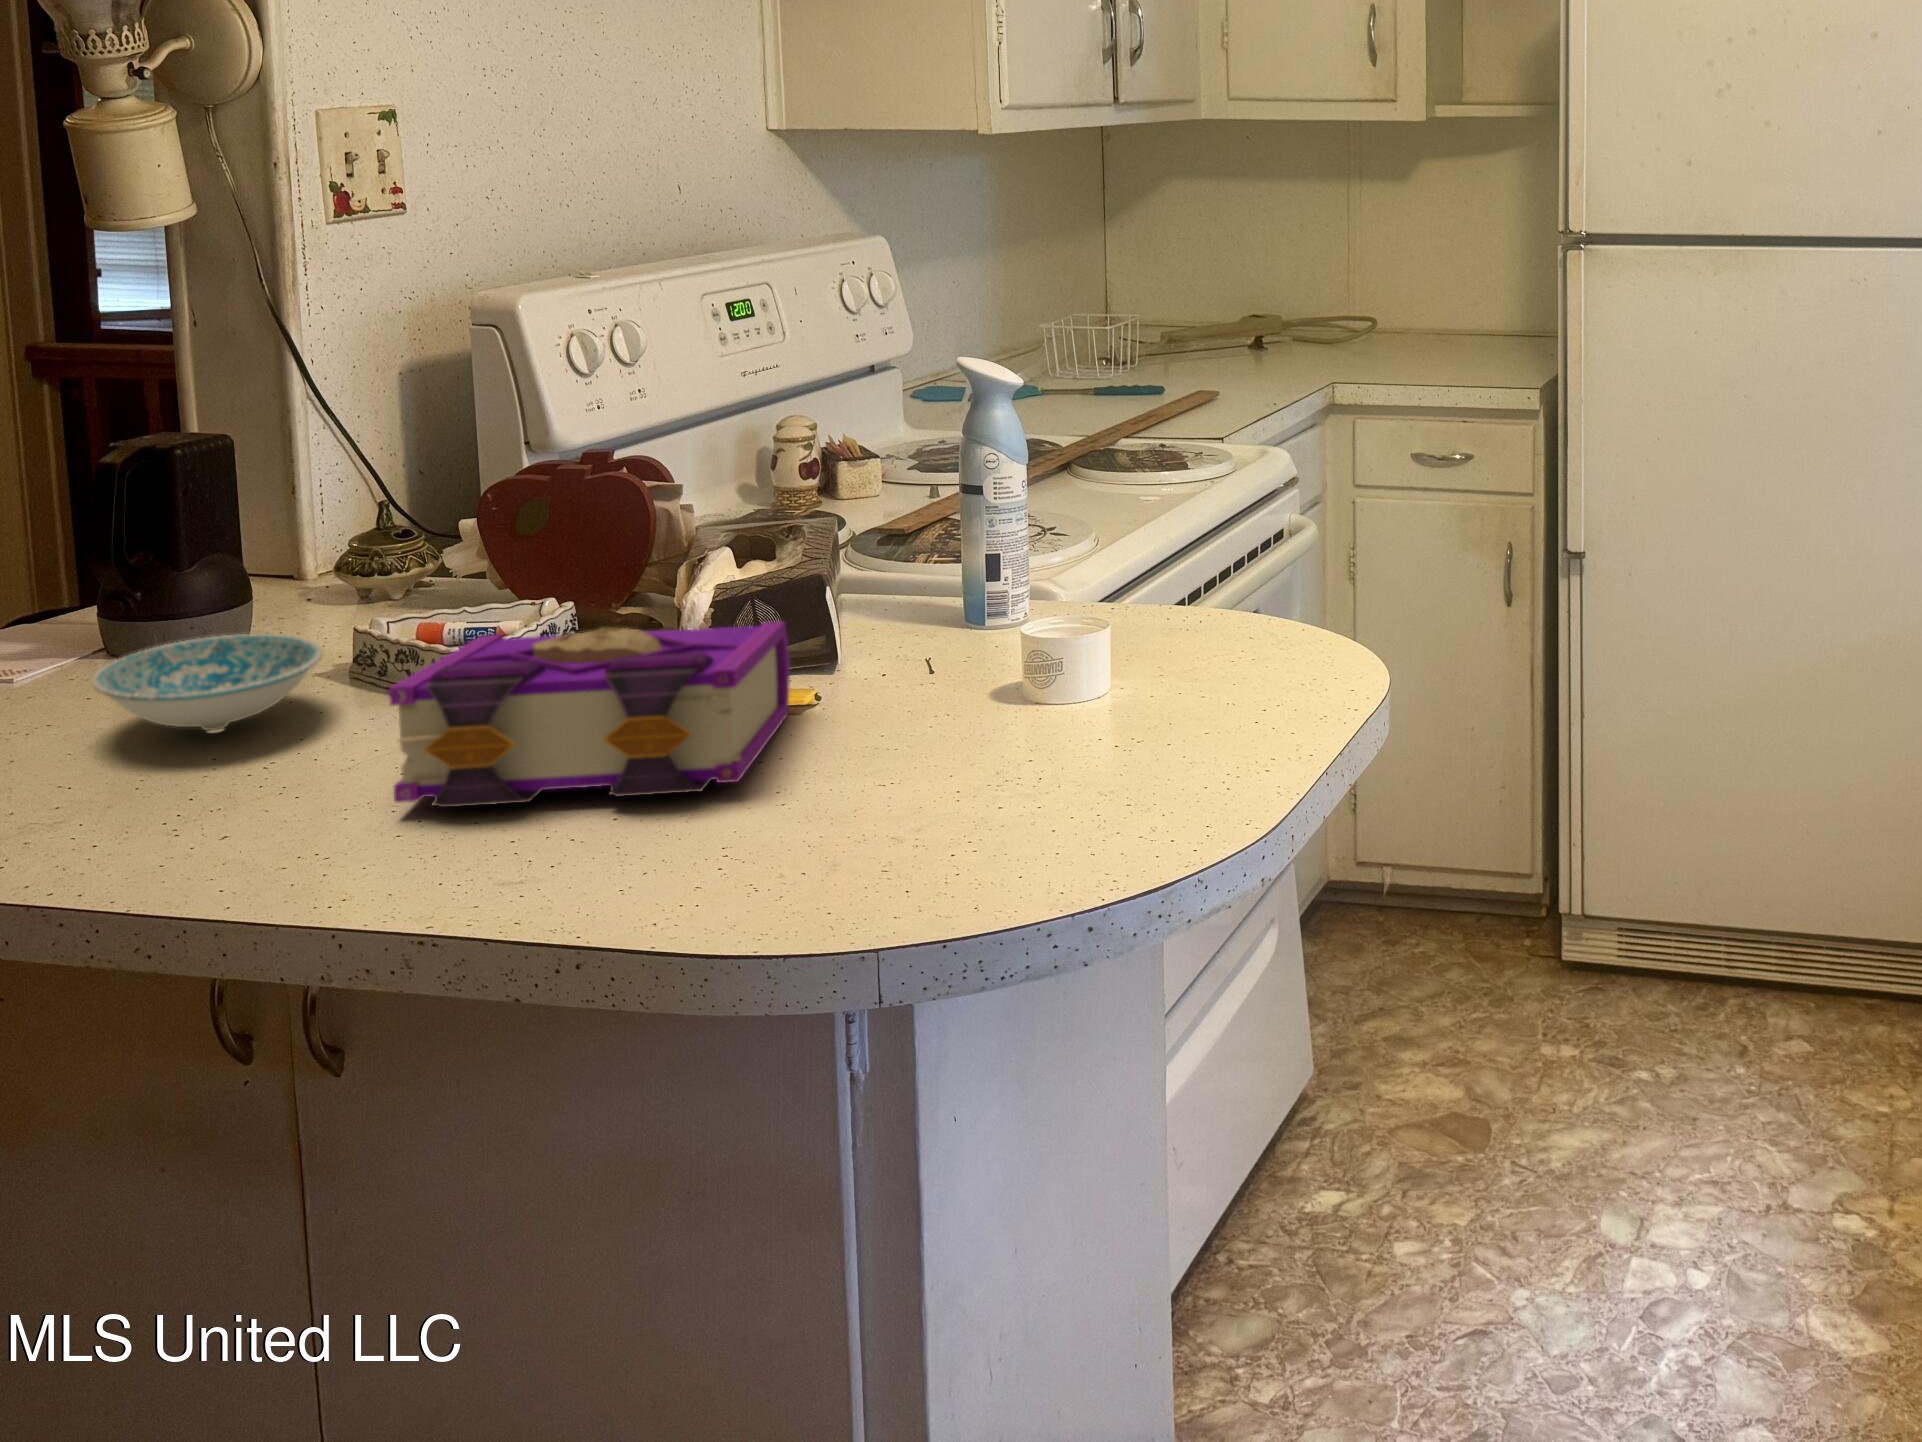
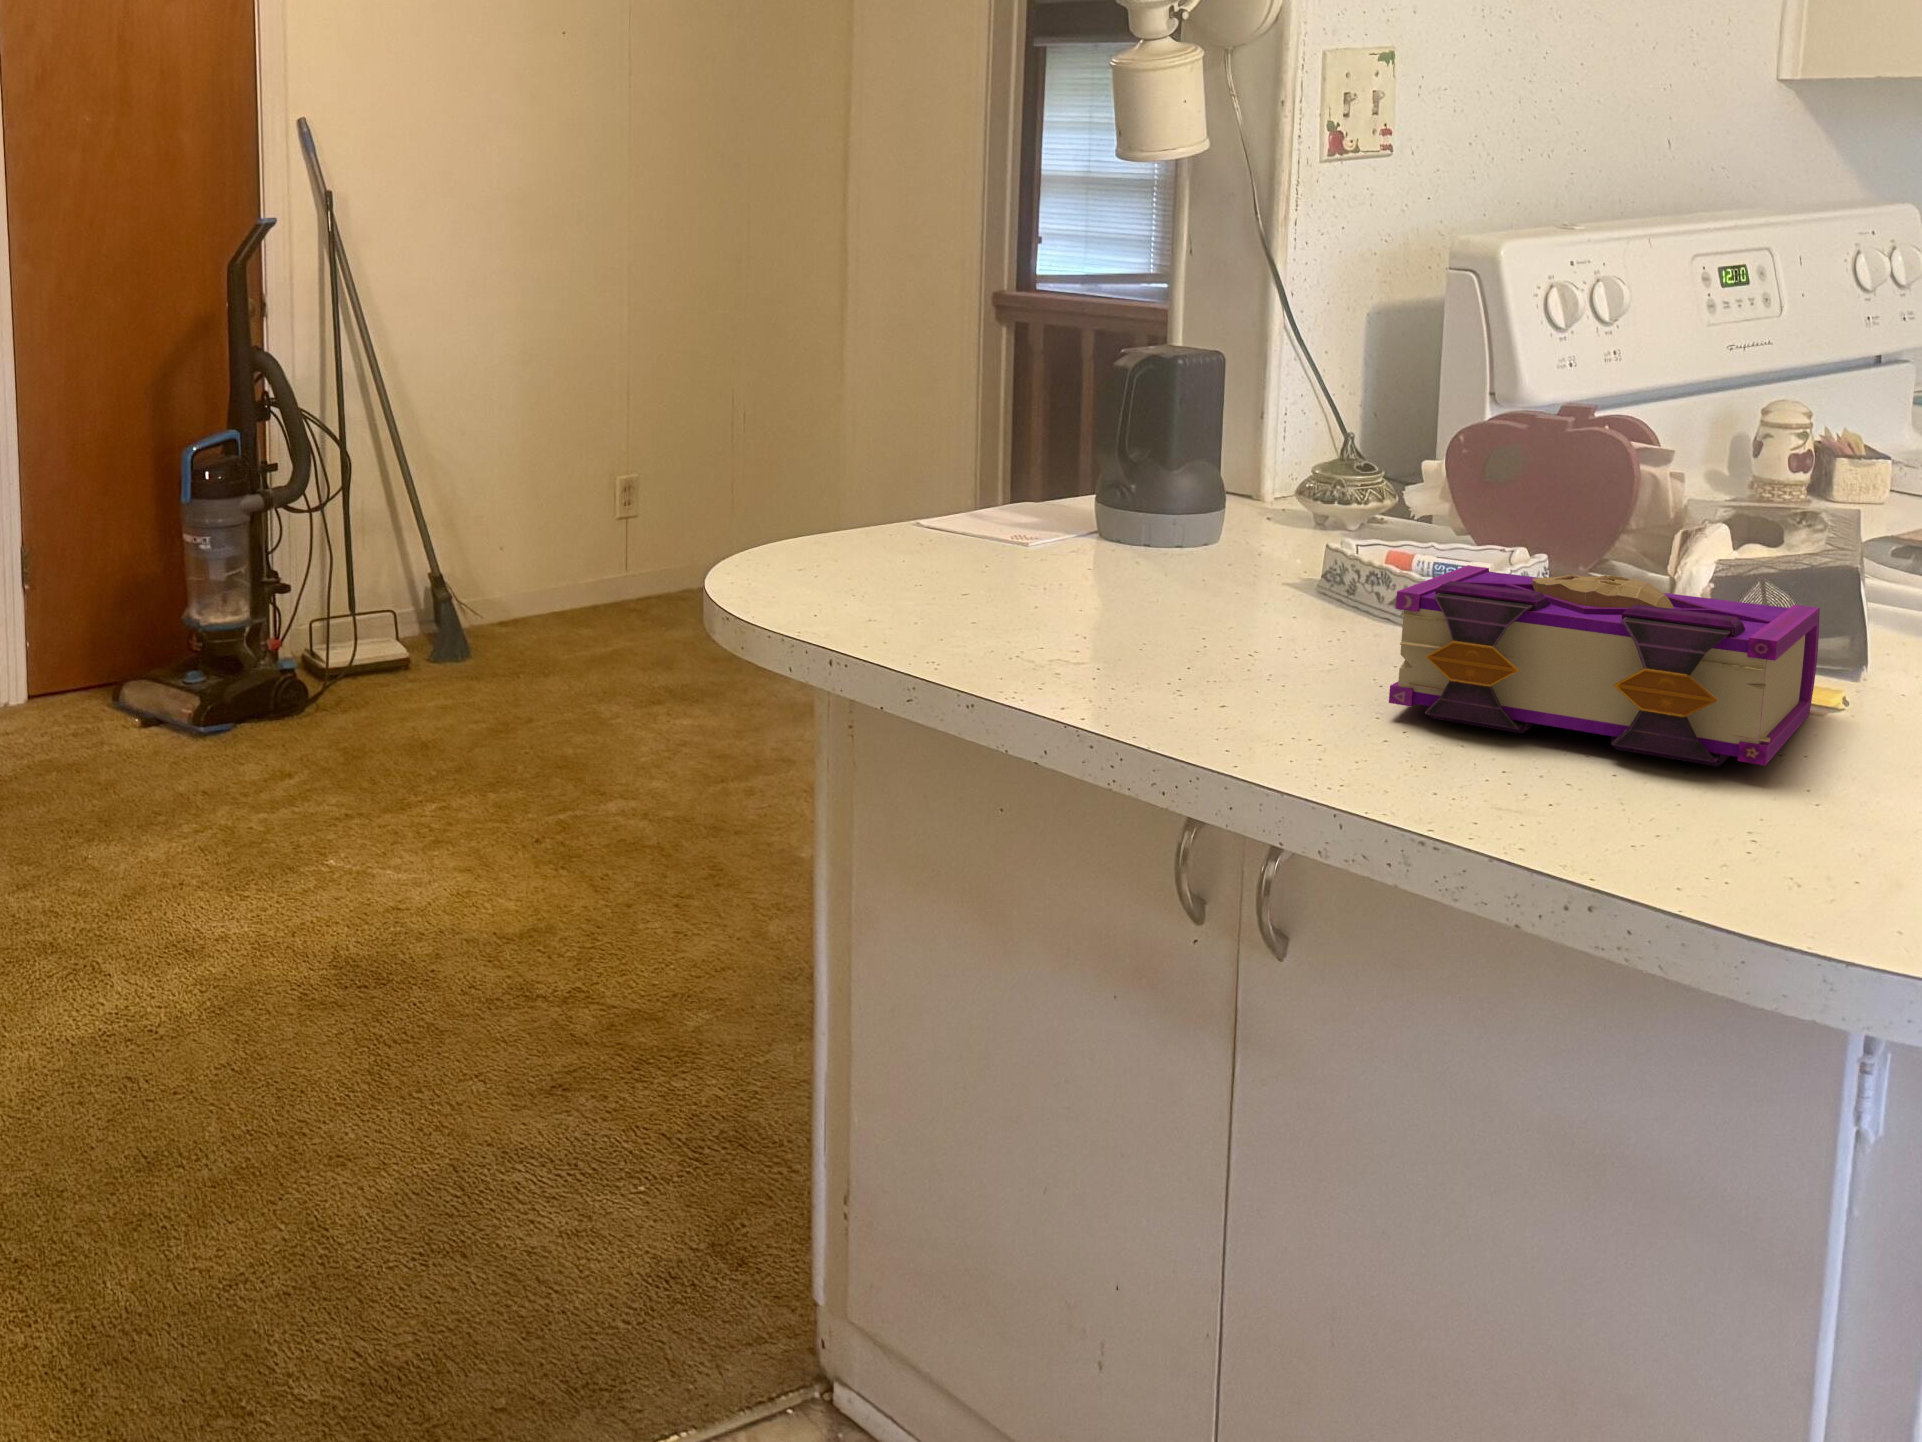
ceramic bowl: present [92,634,322,730] -> none [1120,529,1308,611]

